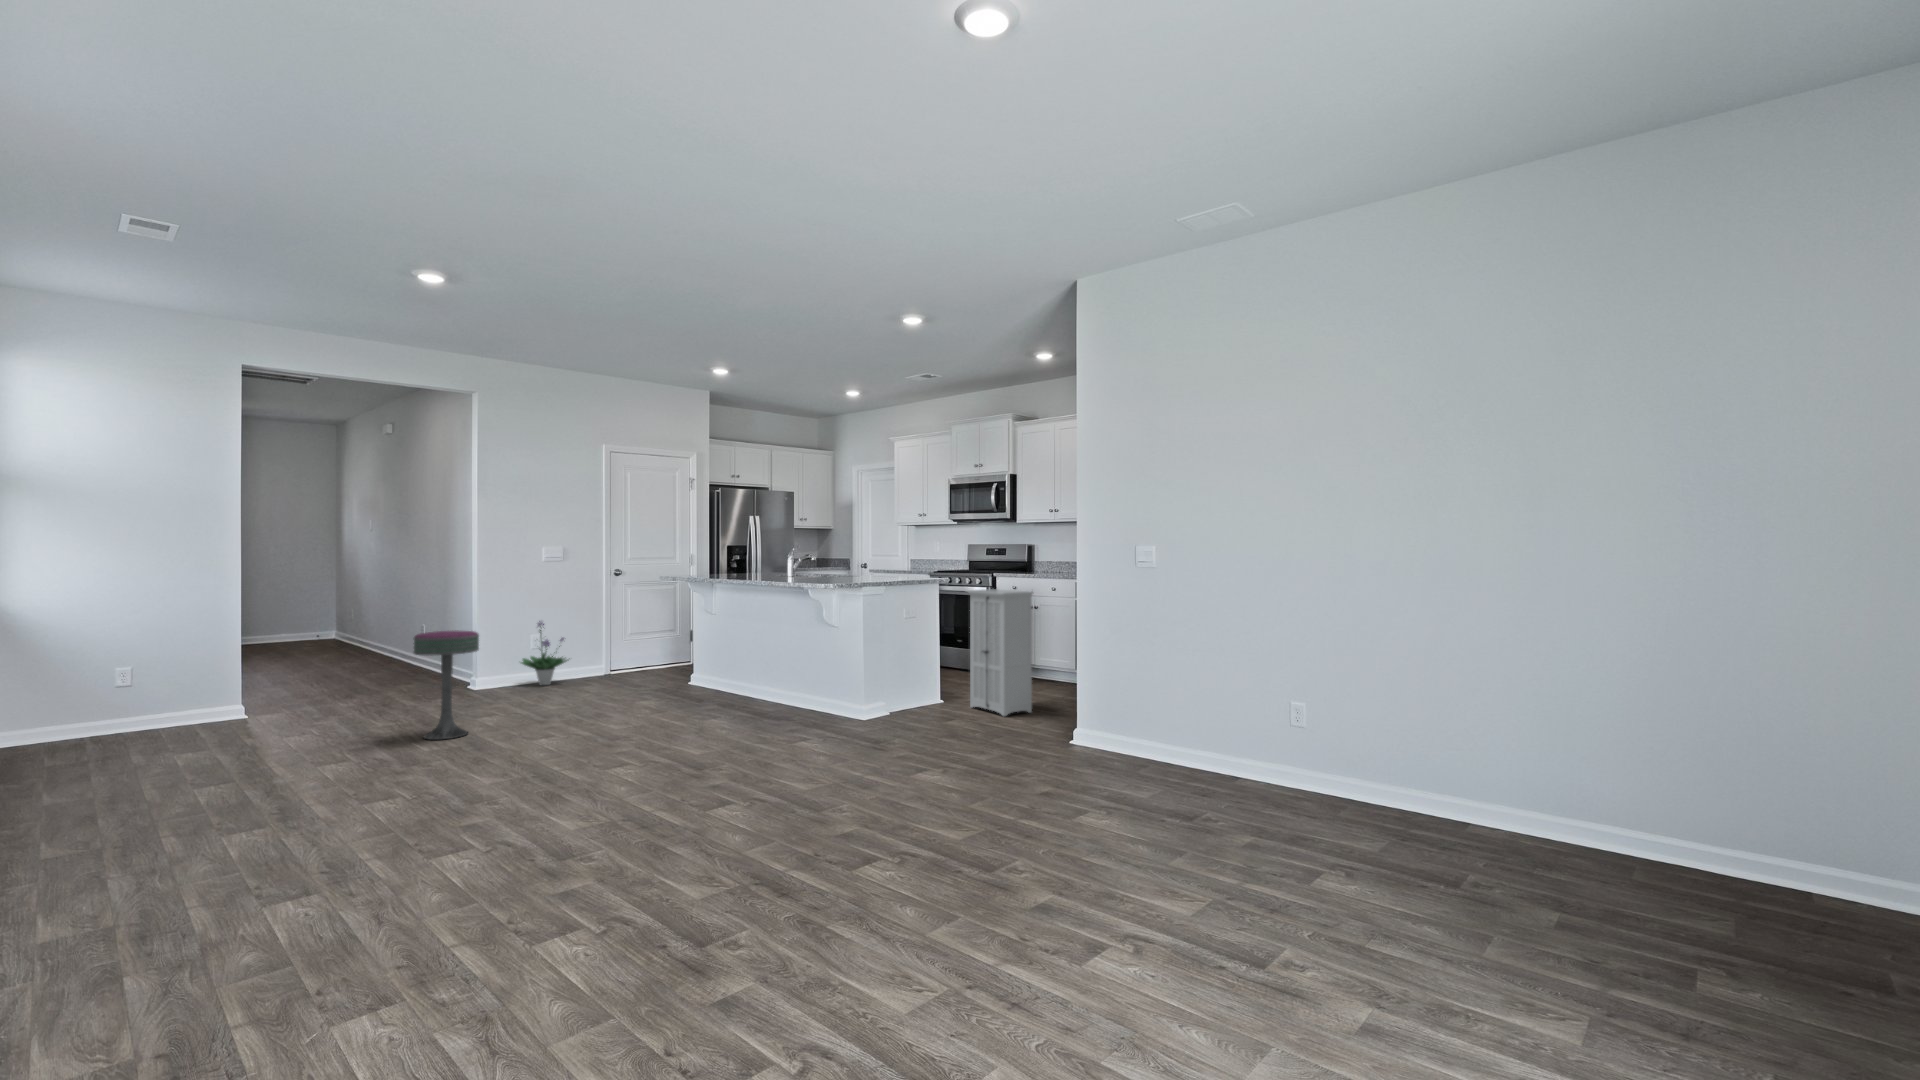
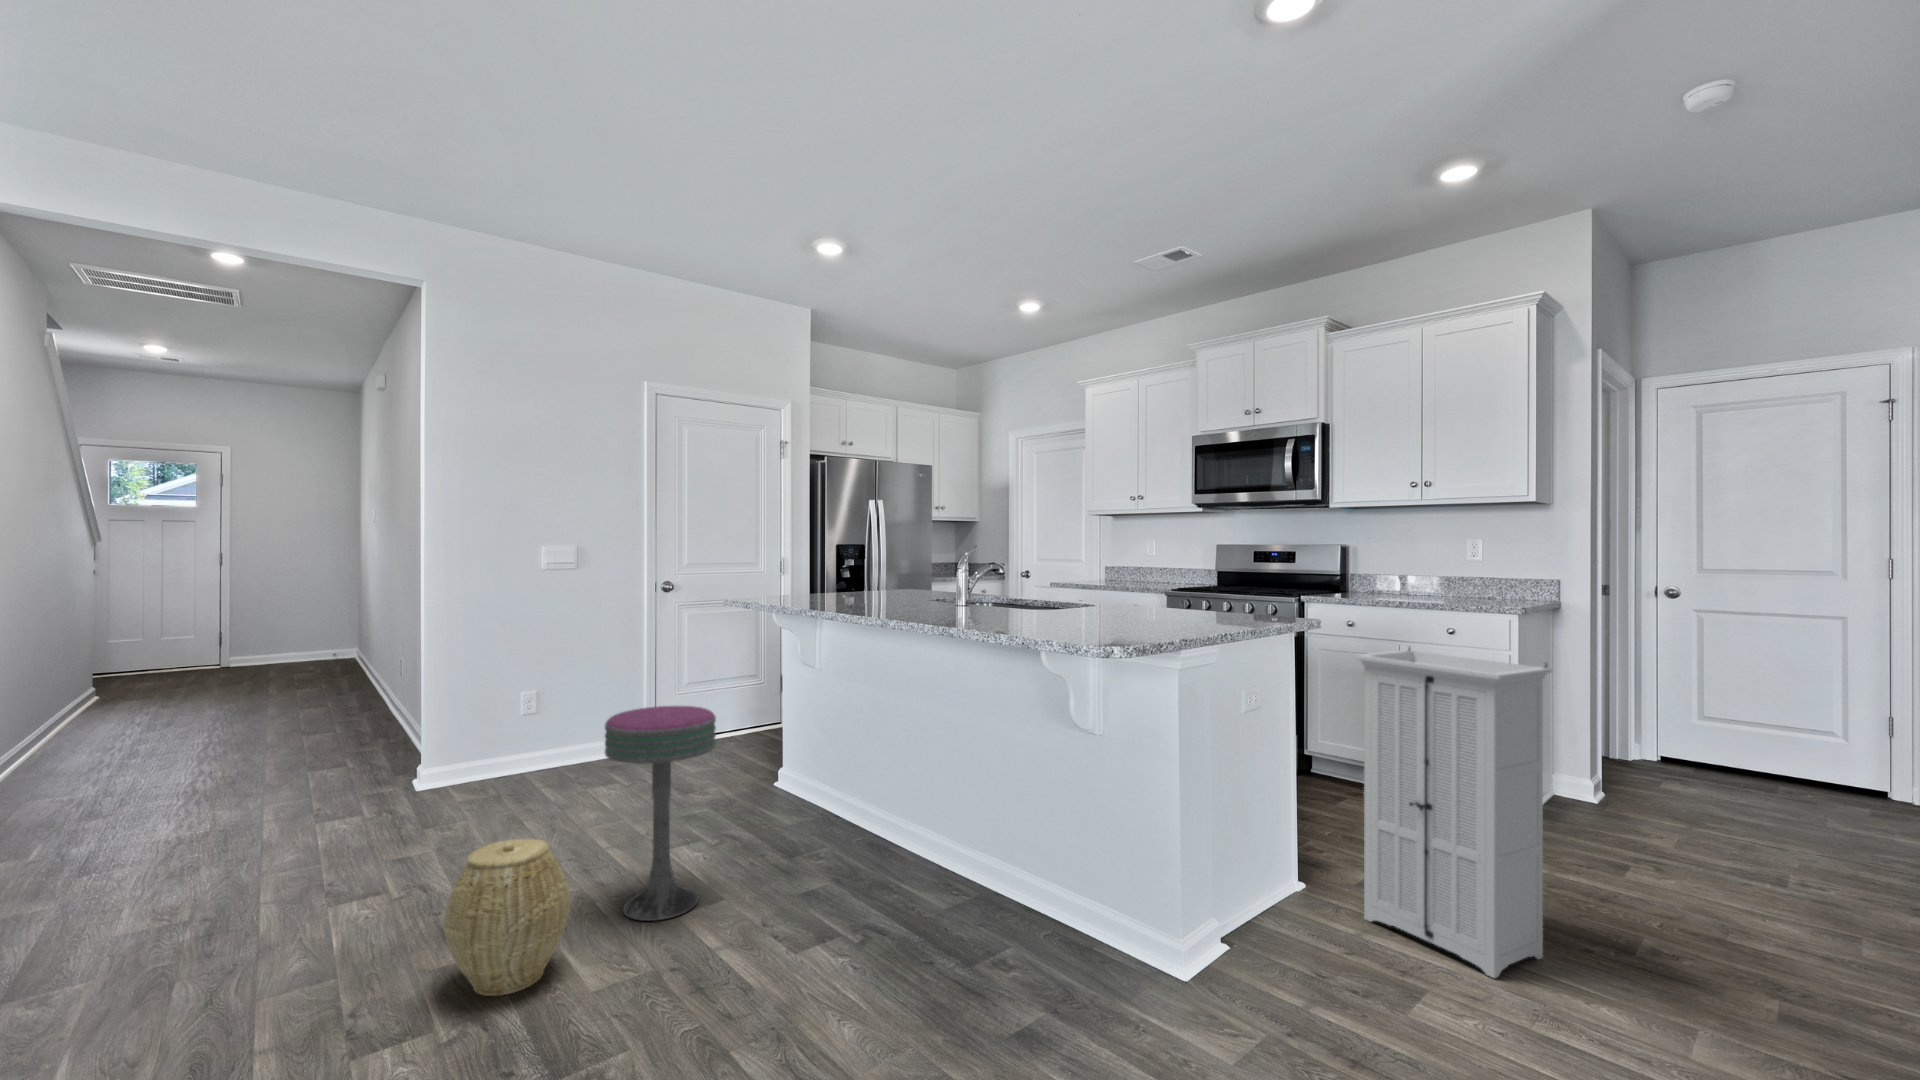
potted plant: present [521,621,567,685] -> none [485,673,579,786]
bar stool: present [414,631,479,740] -> present [605,706,716,921]
woven basket: none [559,669,611,731] -> present [444,839,570,996]

